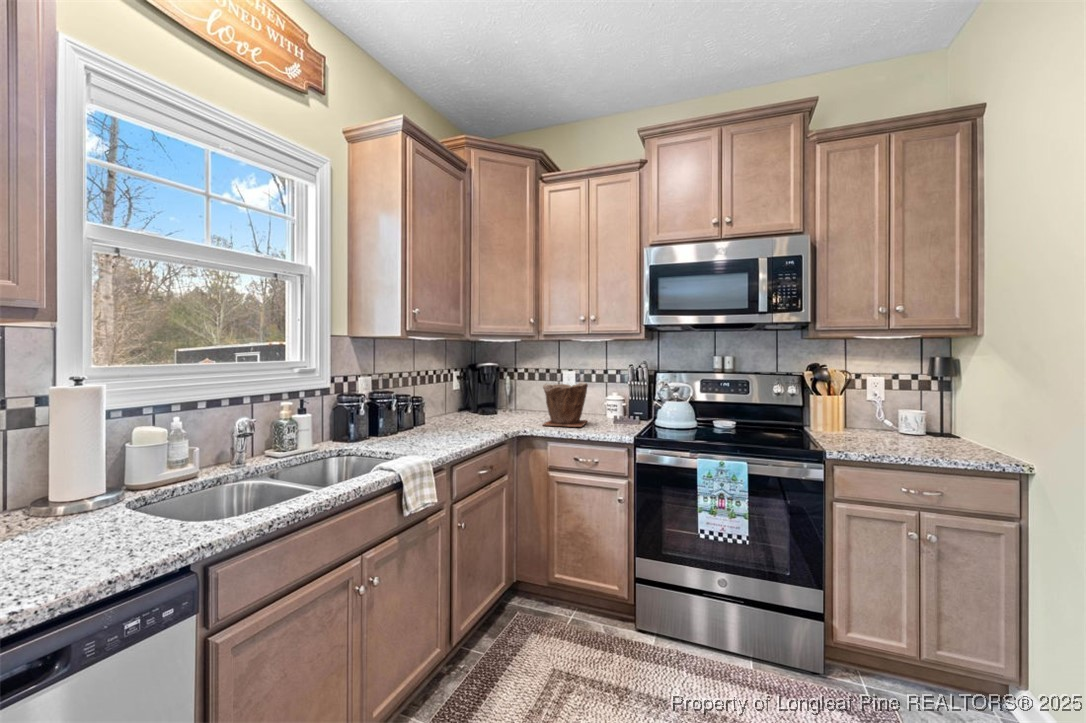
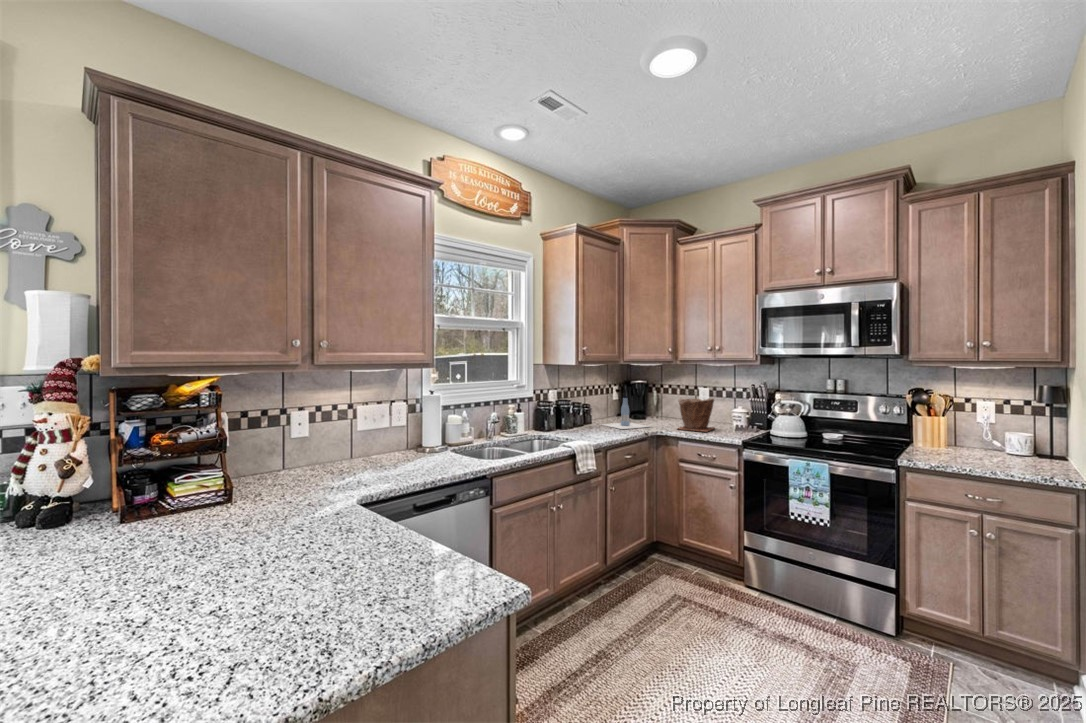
bottle: none [436,383,509,430] -> present [602,396,649,429]

